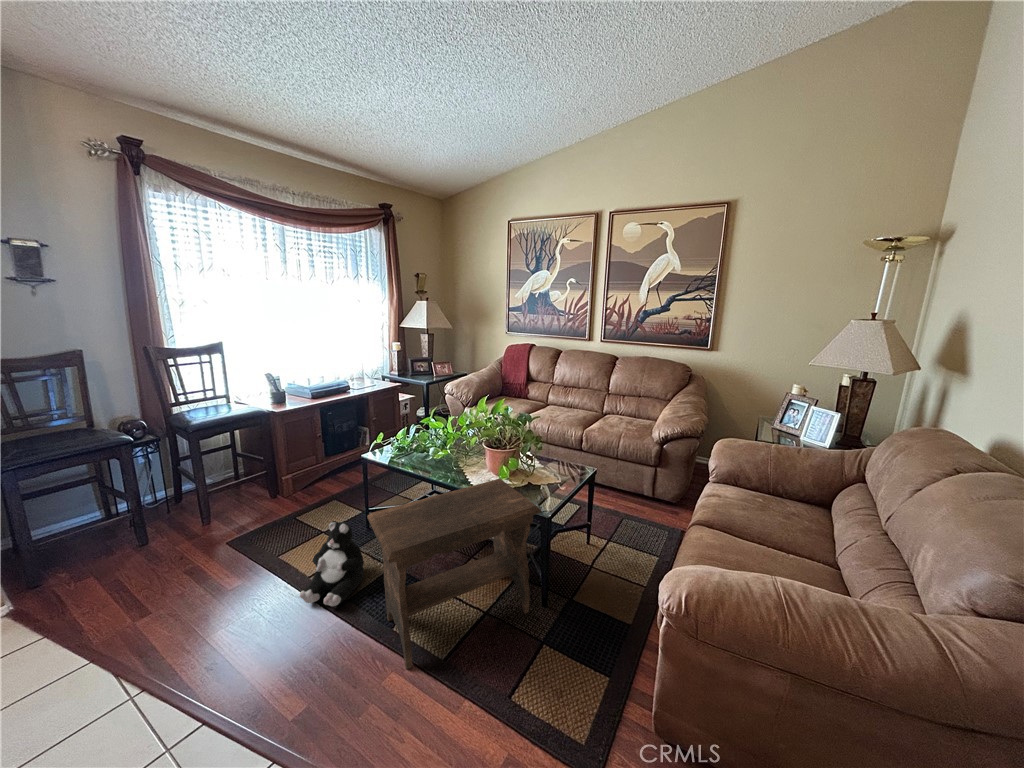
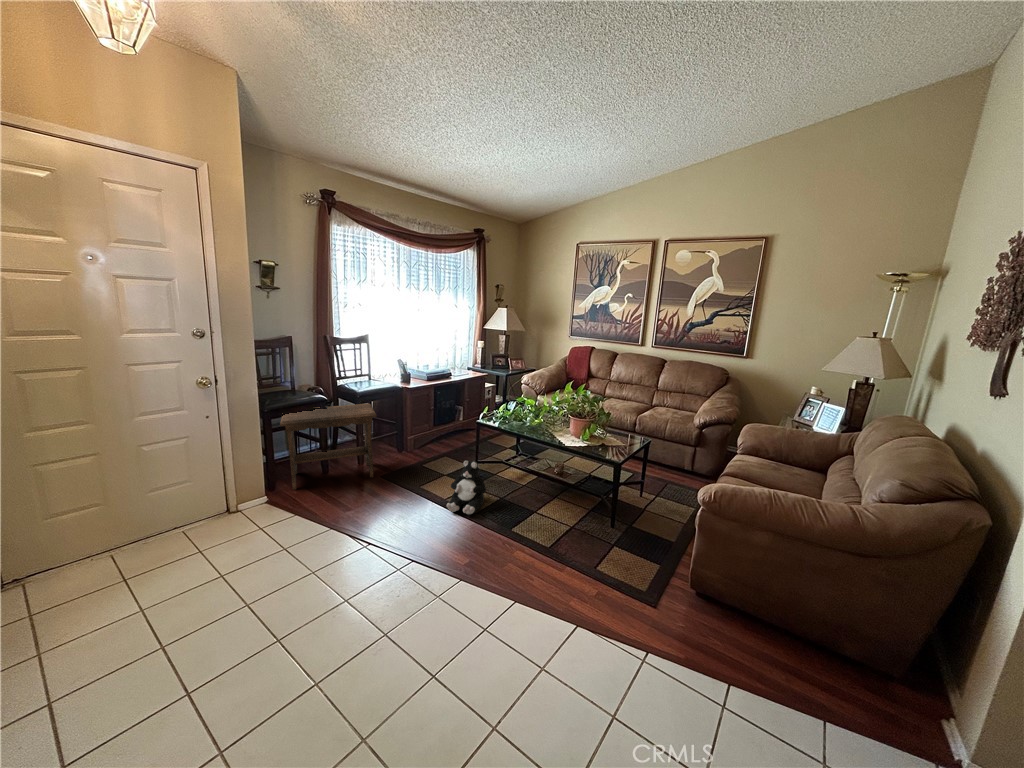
footstool: present [367,479,541,670] -> present [280,403,377,490]

